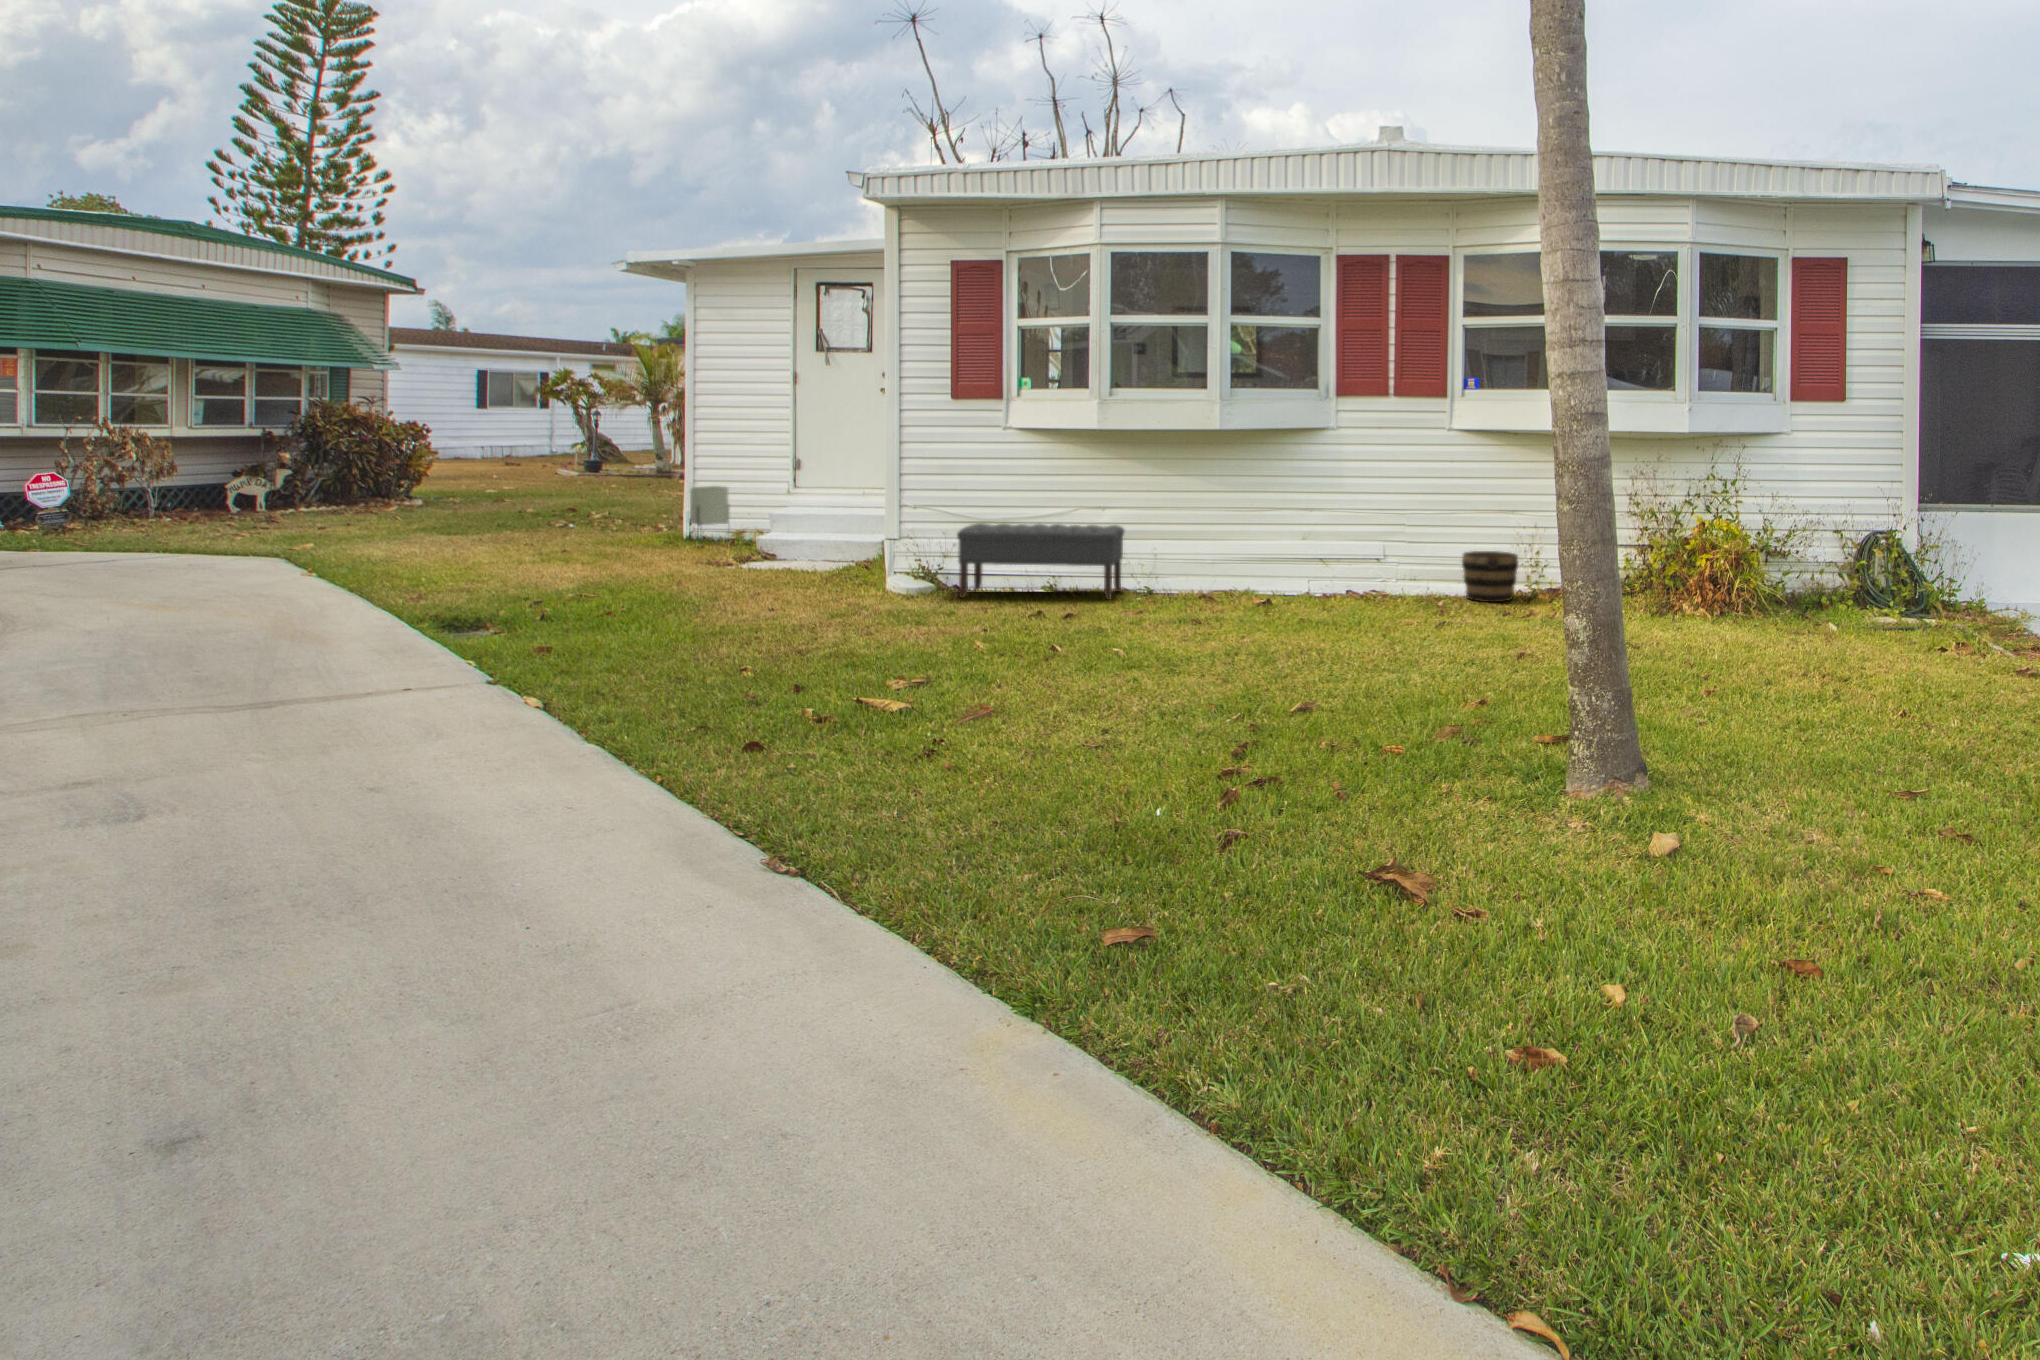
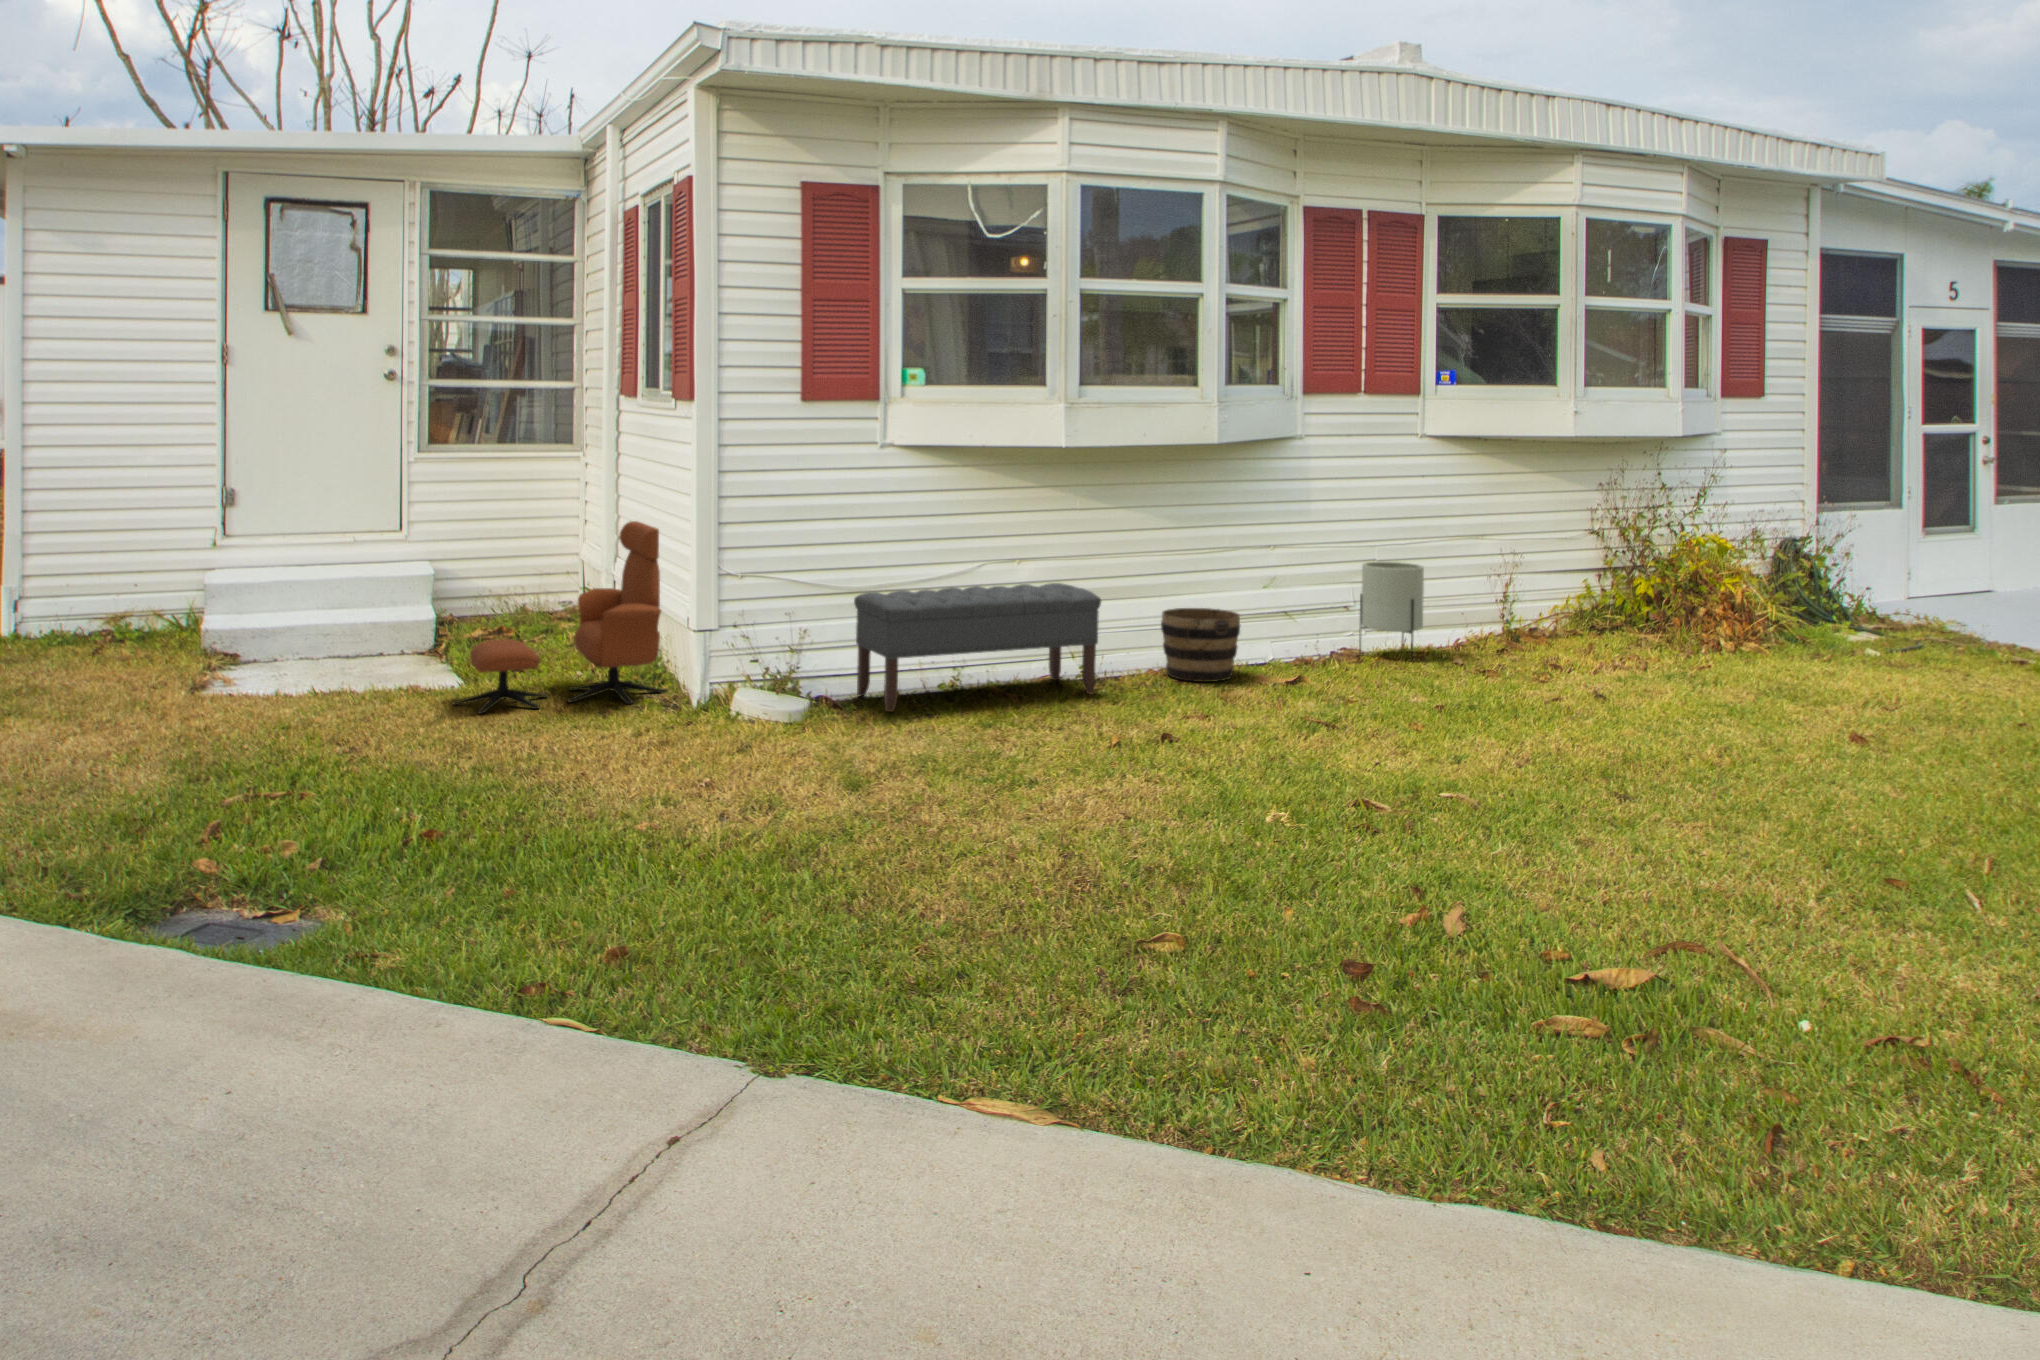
lounge chair: none [769,476,893,584] -> present [453,521,667,714]
planter: present [690,486,729,526] -> present [1359,562,1424,660]
bucket: present [1462,551,1518,602] -> present [1161,608,1240,682]

